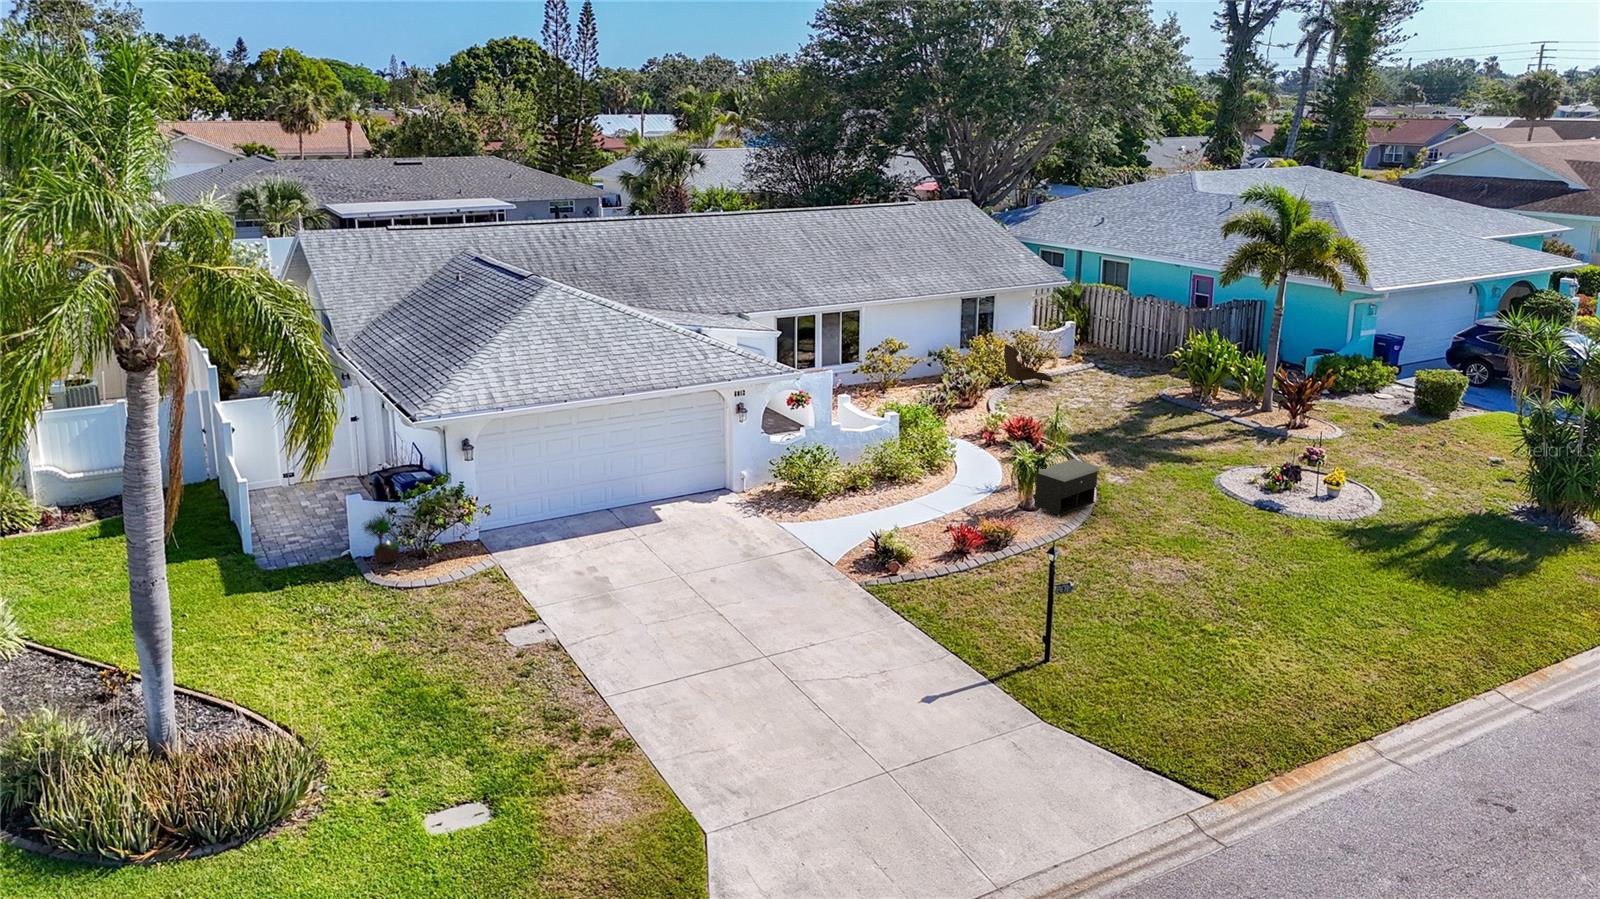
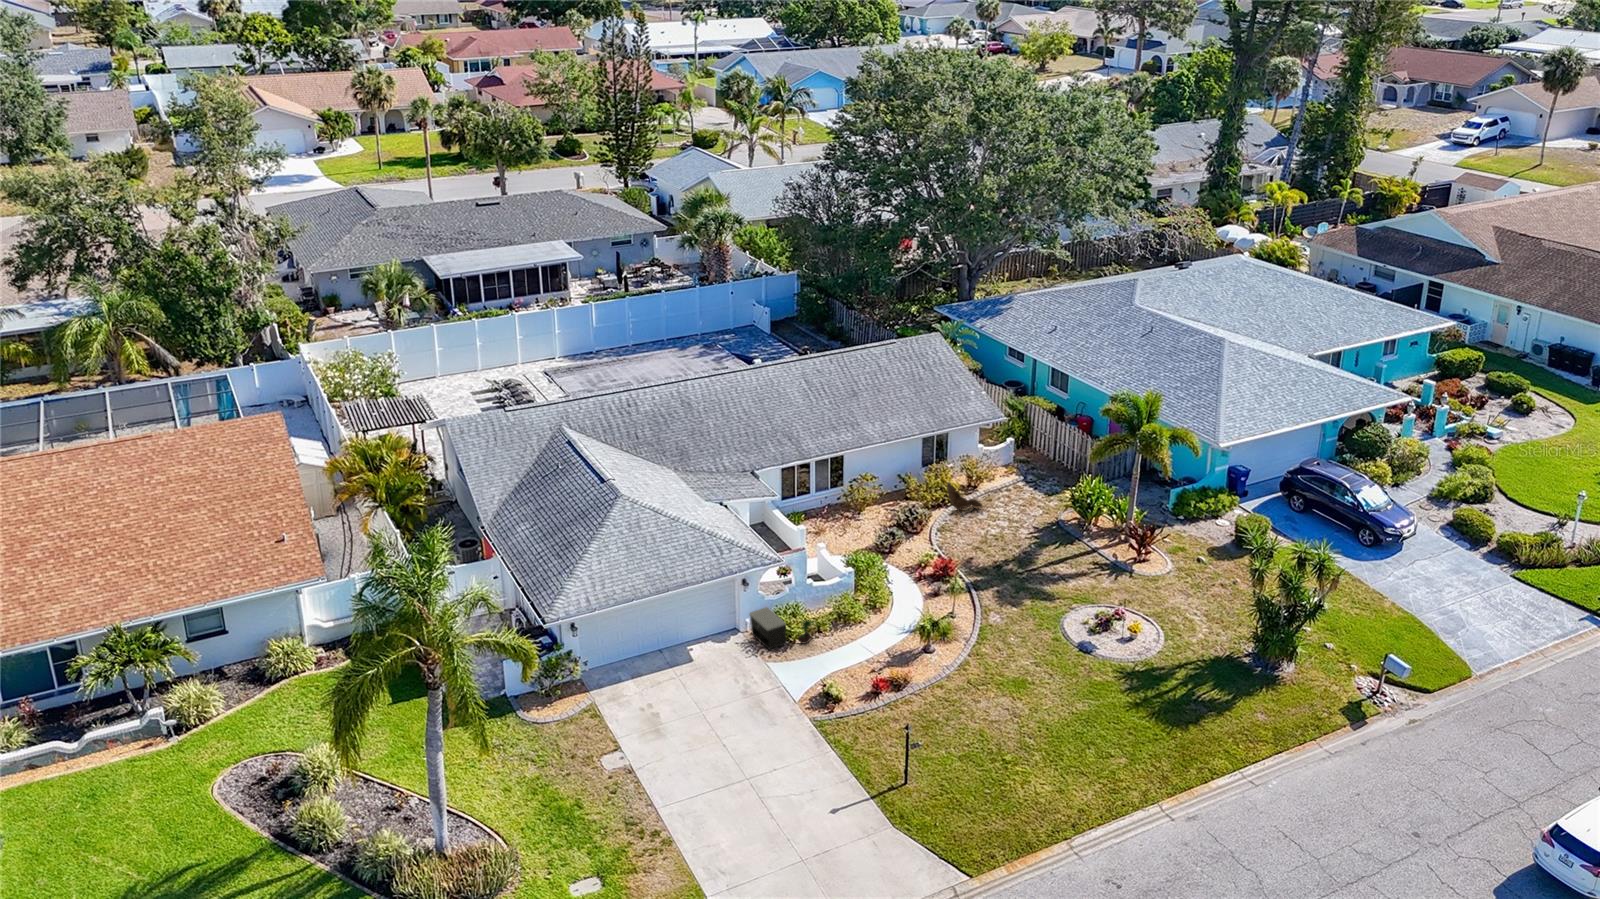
storage bench: present [1034,459,1099,517] -> present [749,607,786,649]
potted tree: present [363,517,399,563] -> present [798,619,813,644]

